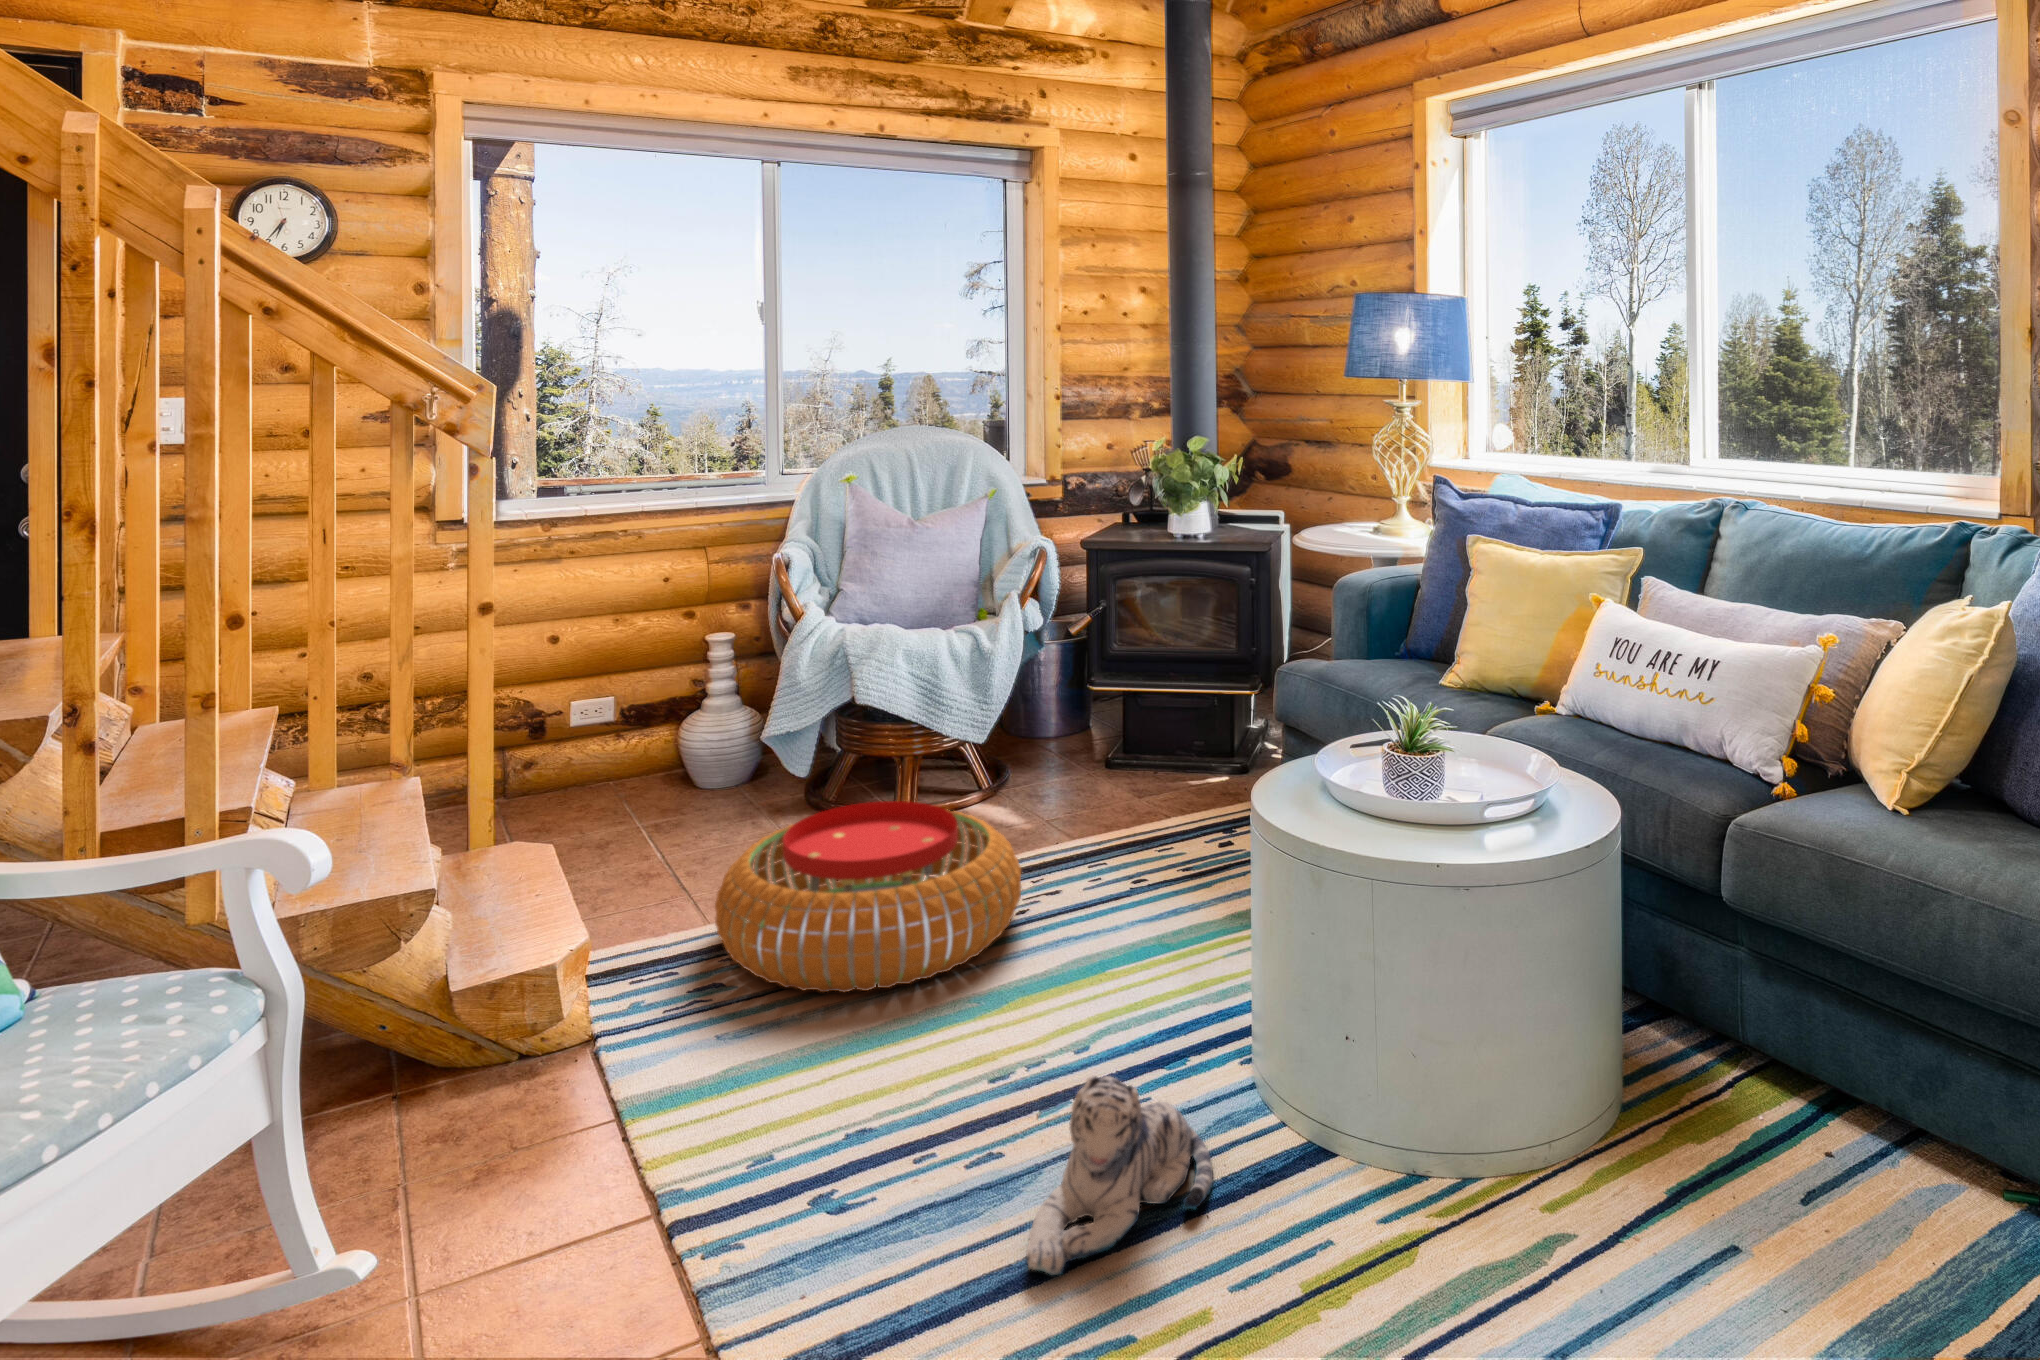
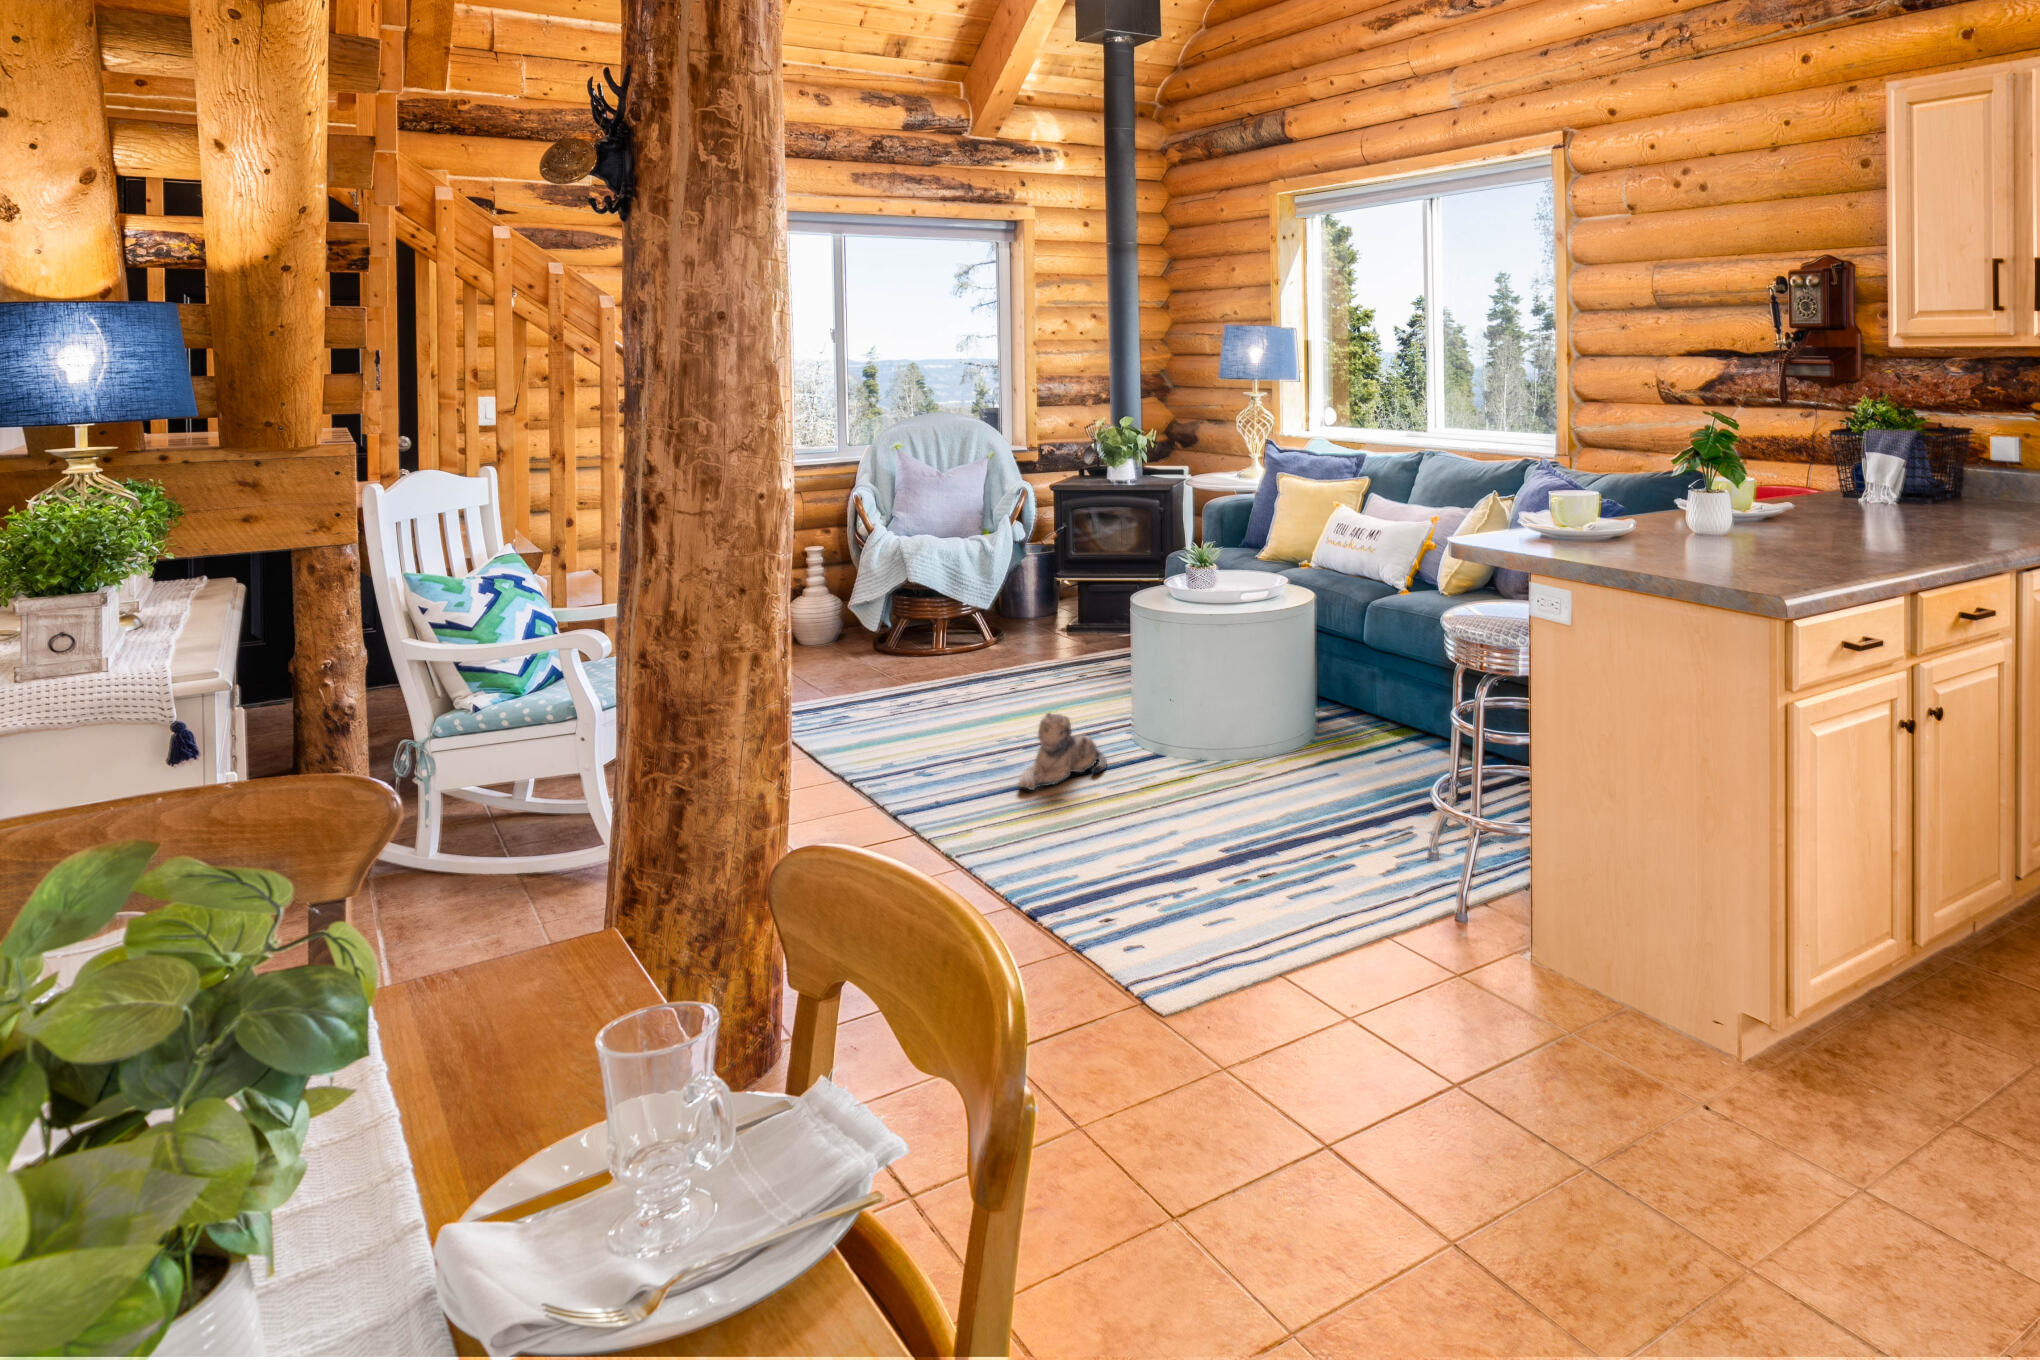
pouf: present [715,801,1021,992] -> none [842,627,1014,718]

